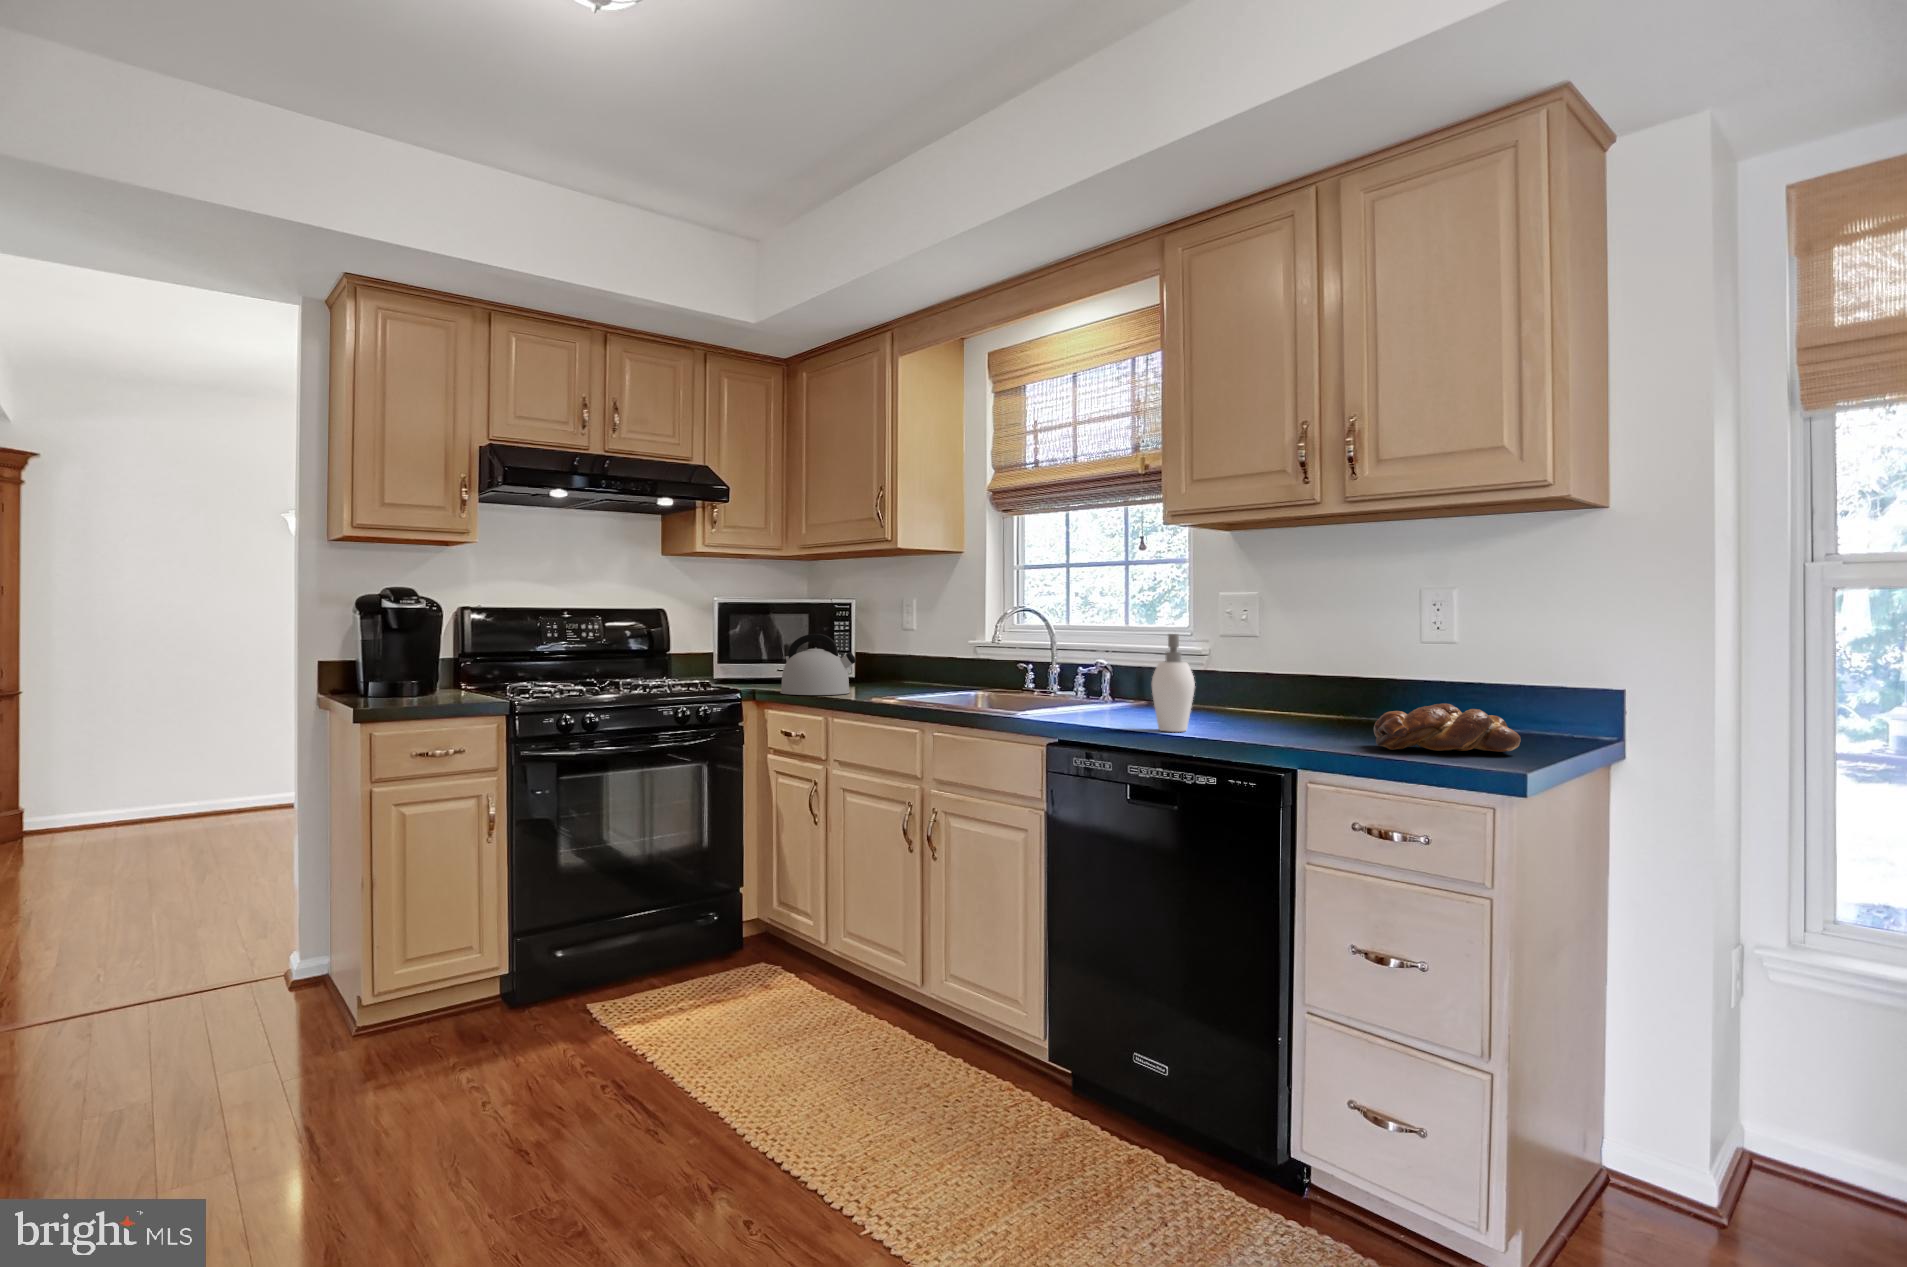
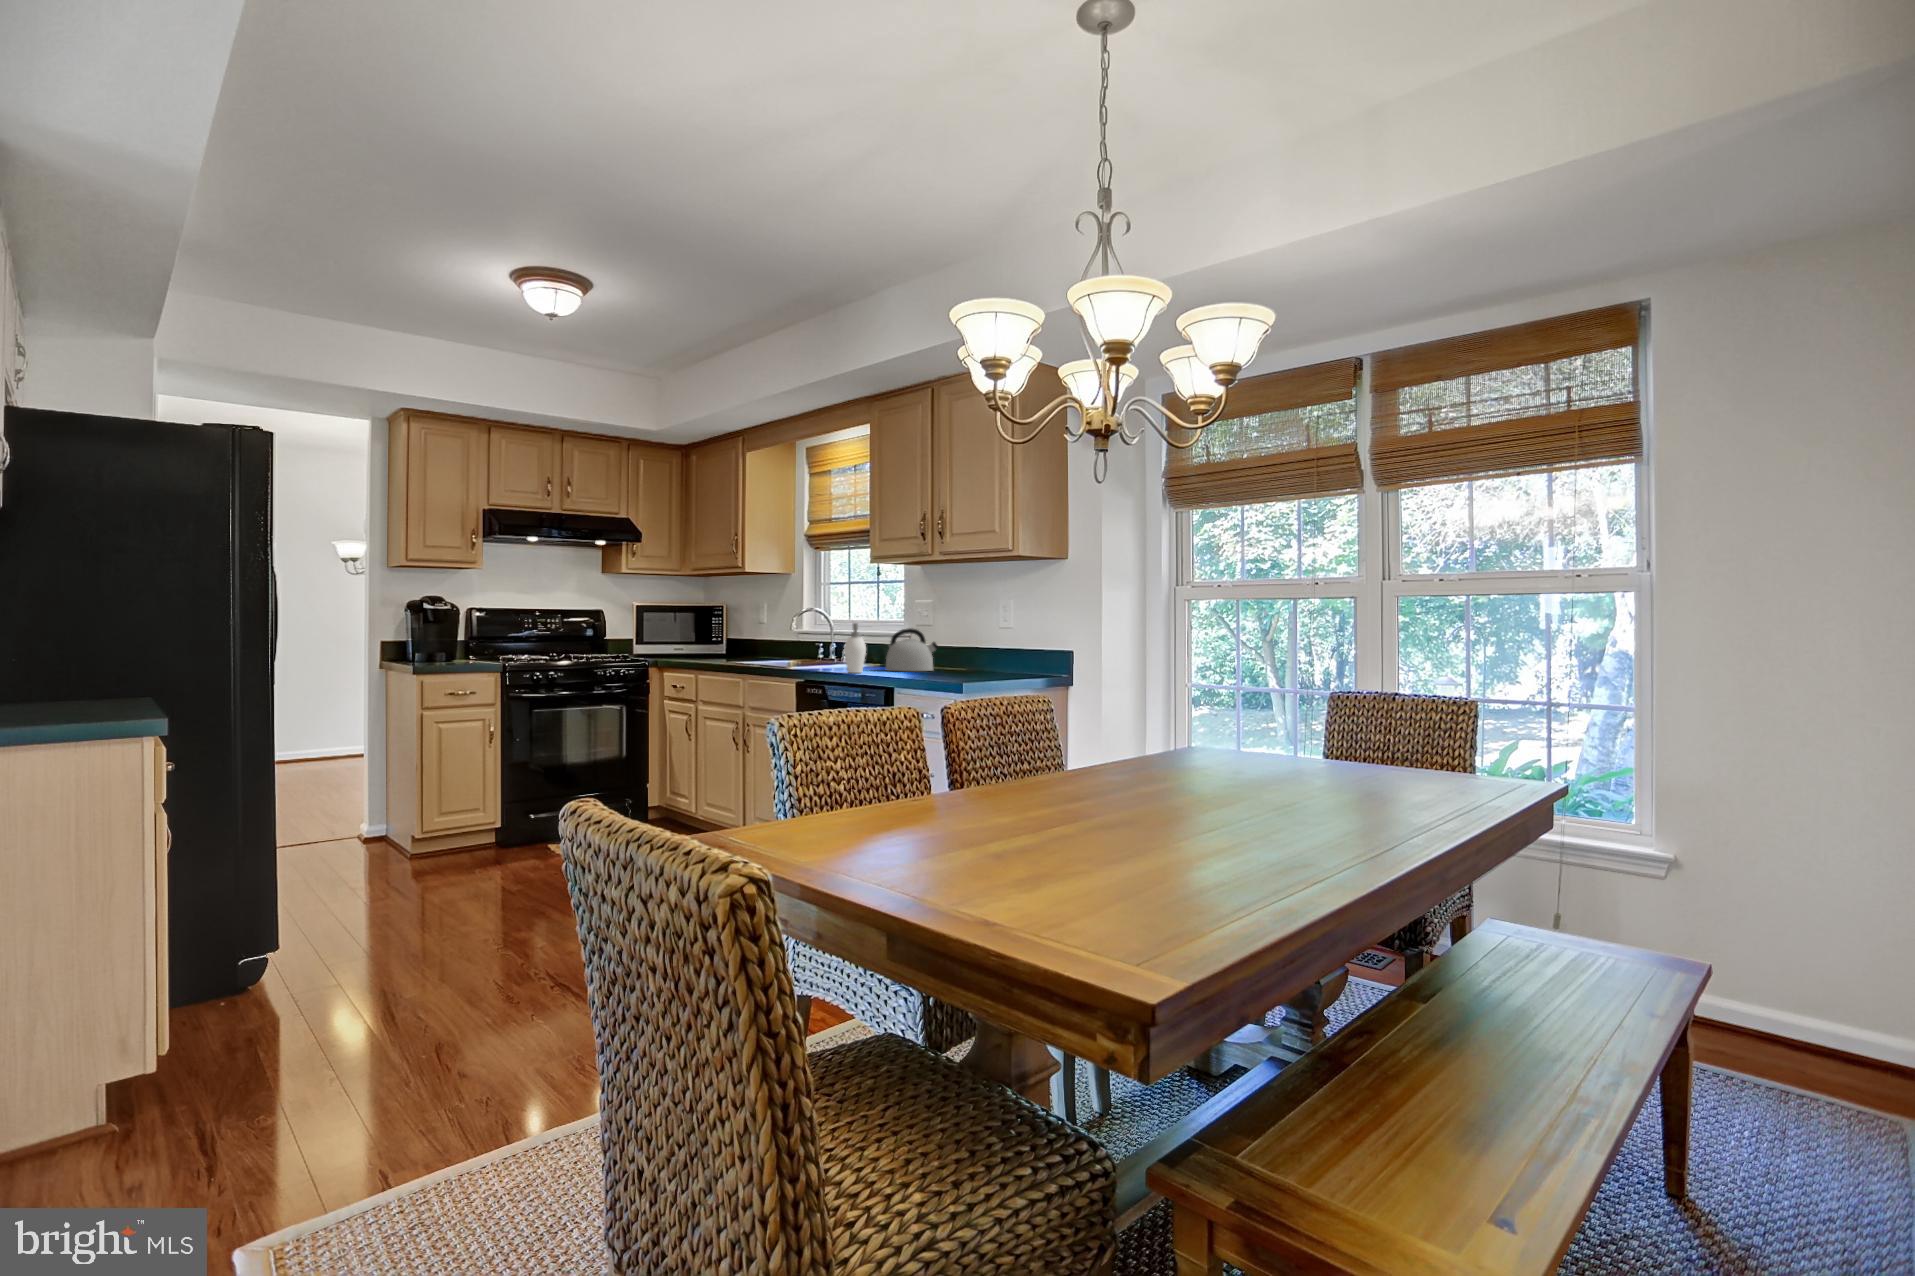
kettle: present [780,634,856,695] -> present [886,628,938,671]
bread loaf: present [1374,704,1521,752] -> none [933,656,995,678]

